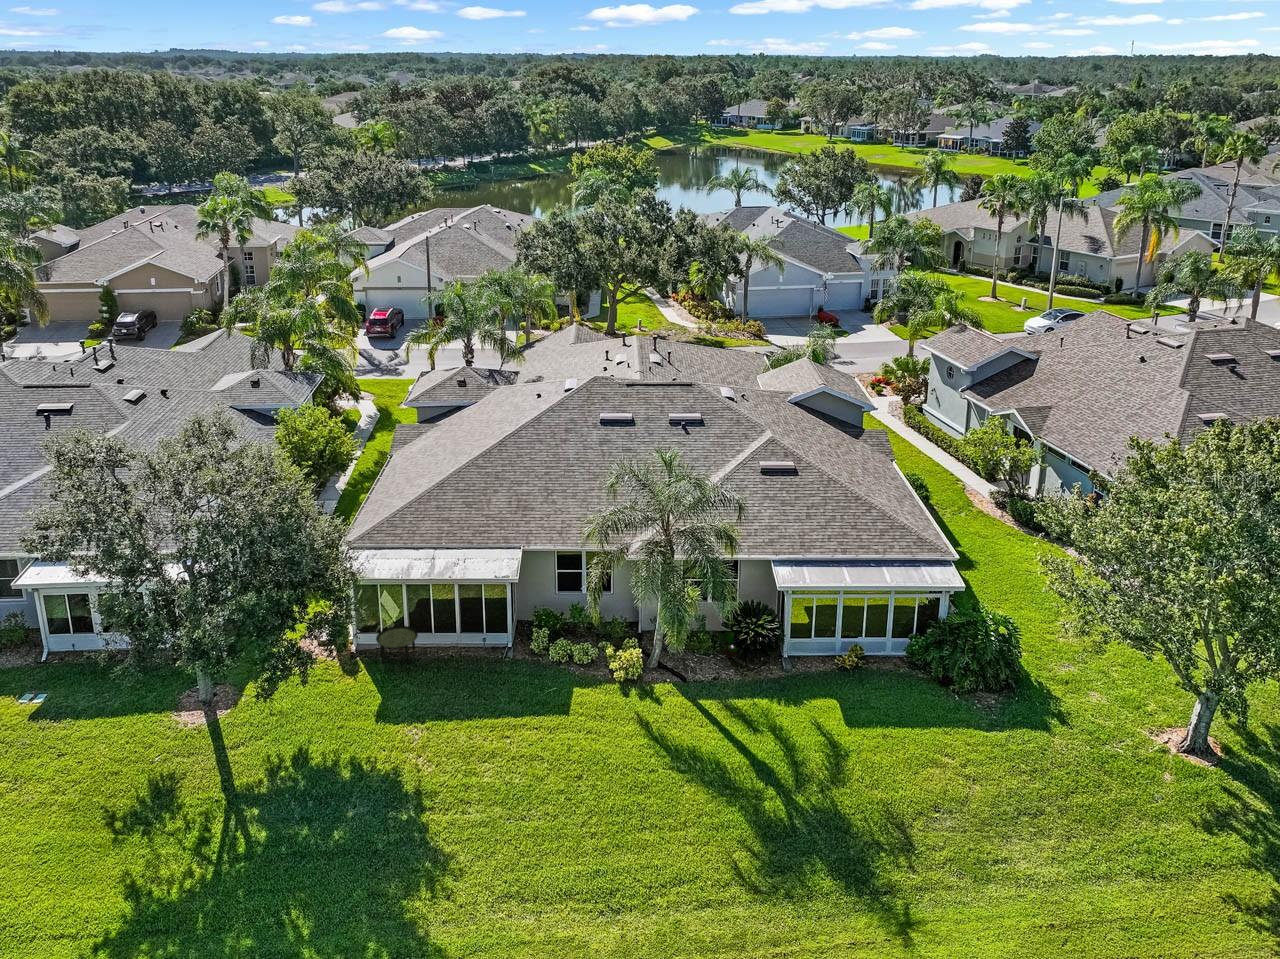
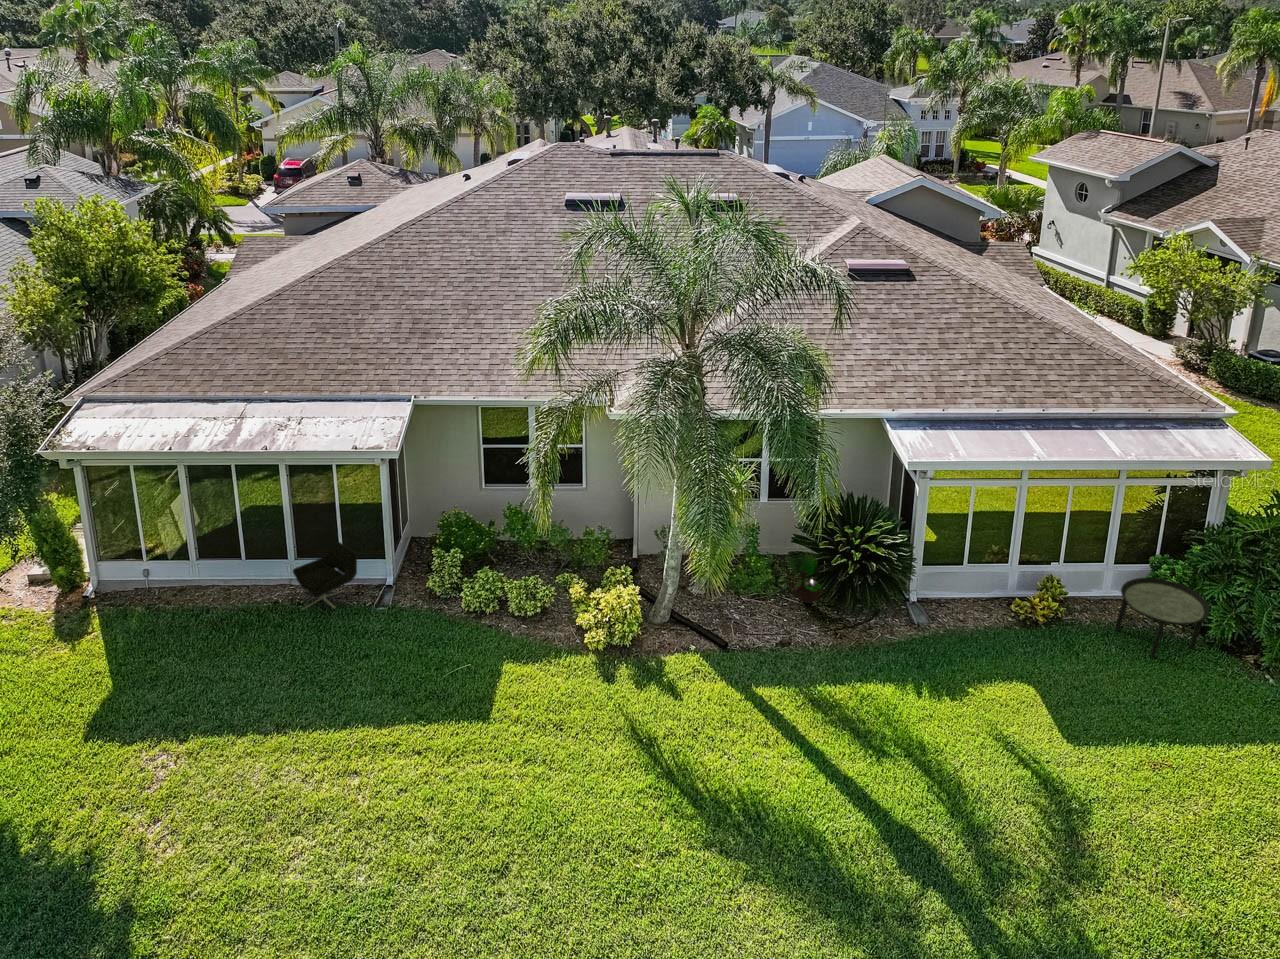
lounge chair: none [461,624,495,660] -> present [293,541,357,609]
round table: present [376,626,418,664] -> present [1115,578,1210,658]

